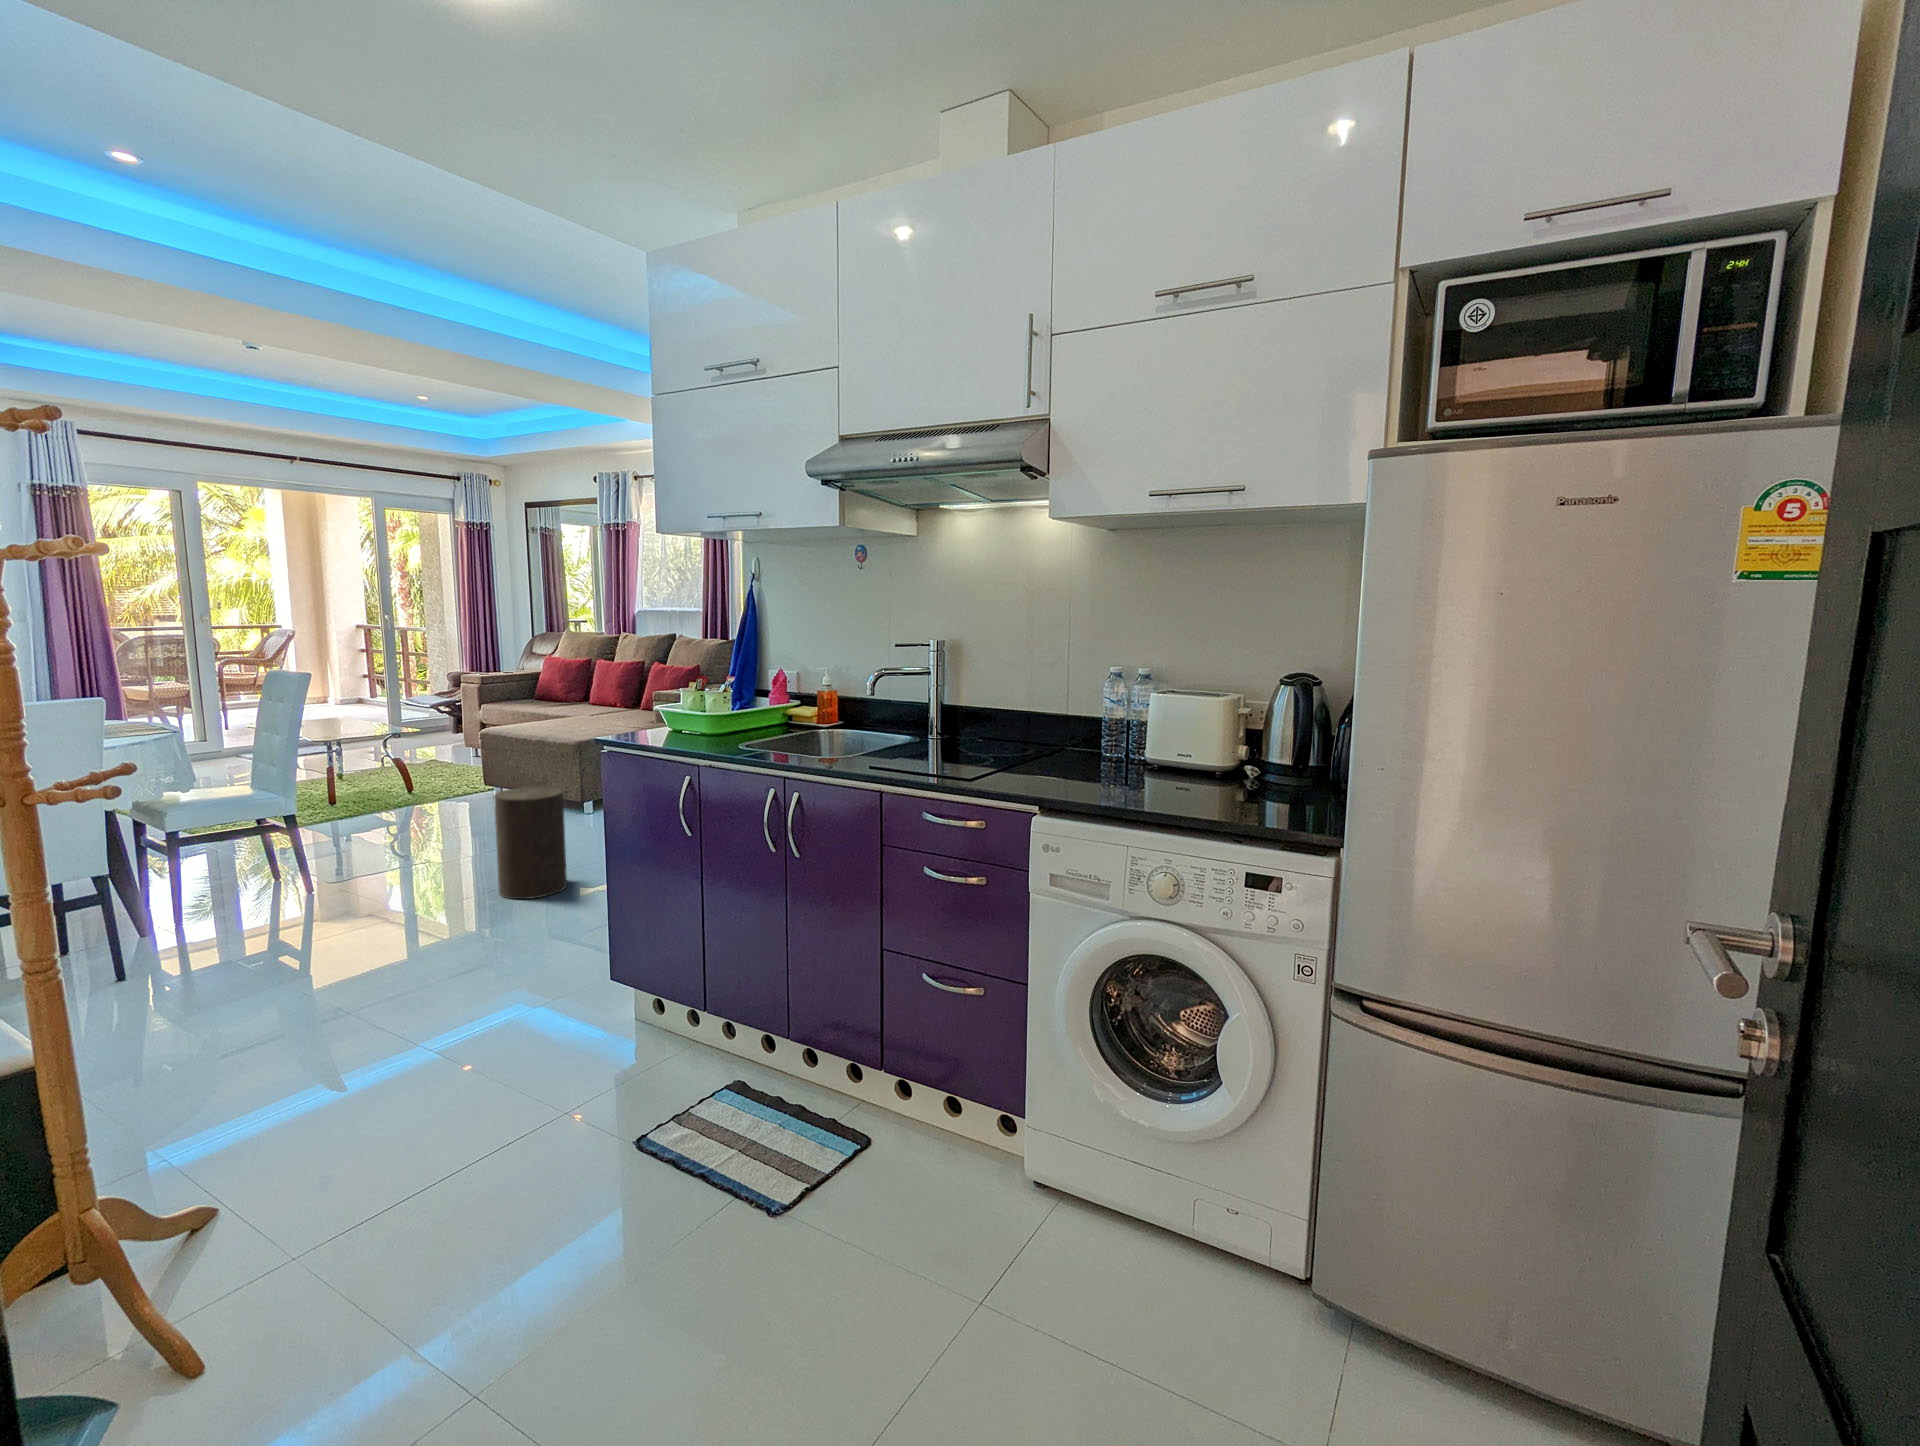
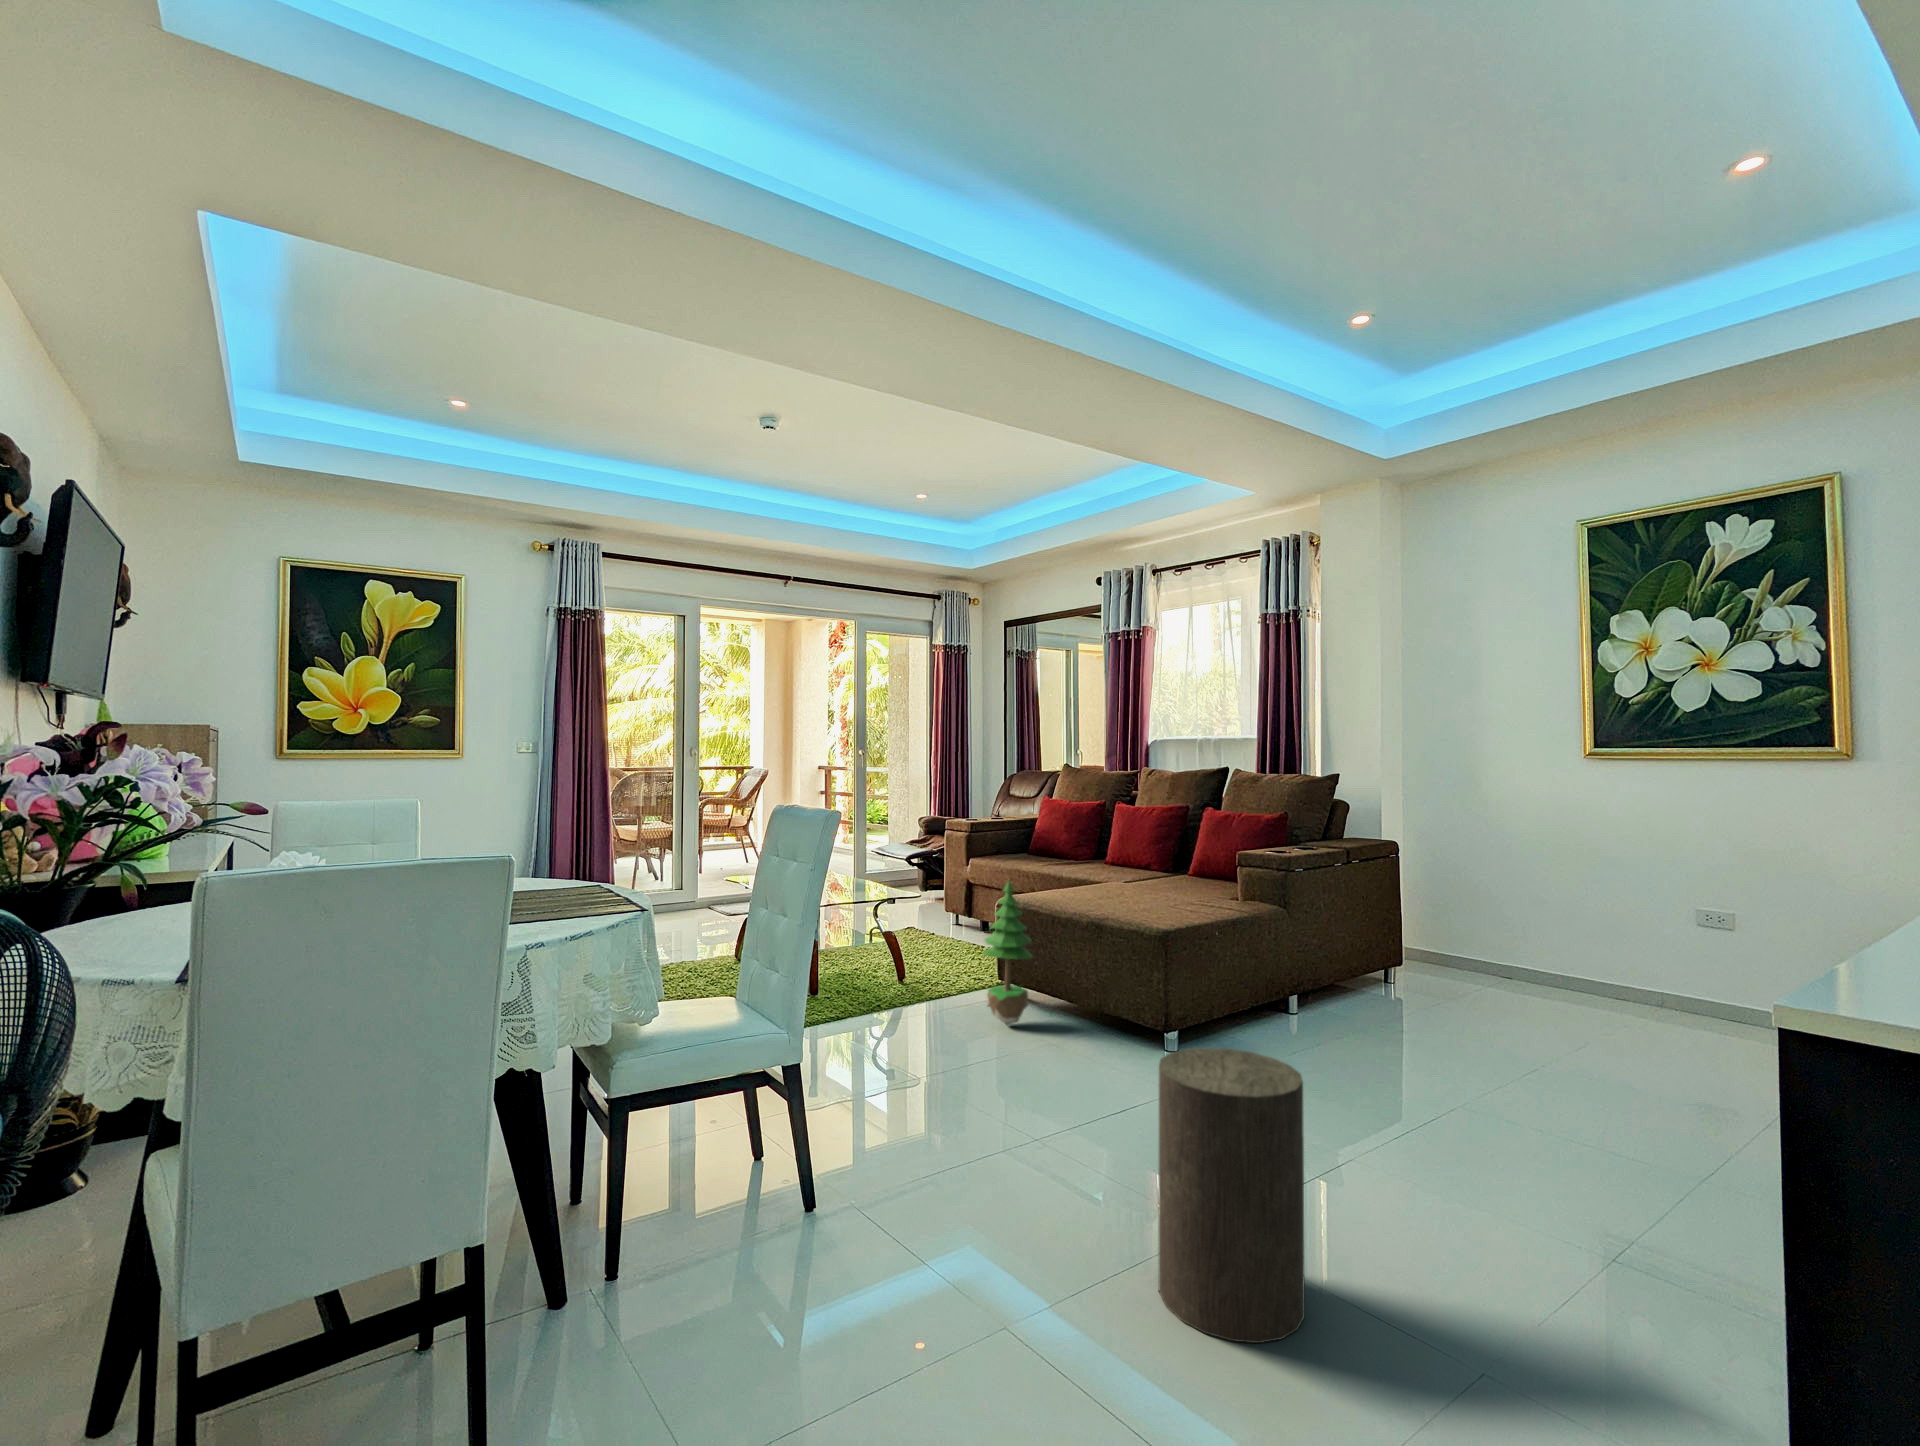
potted tree: none [462,715,501,809] -> present [983,881,1032,1026]

